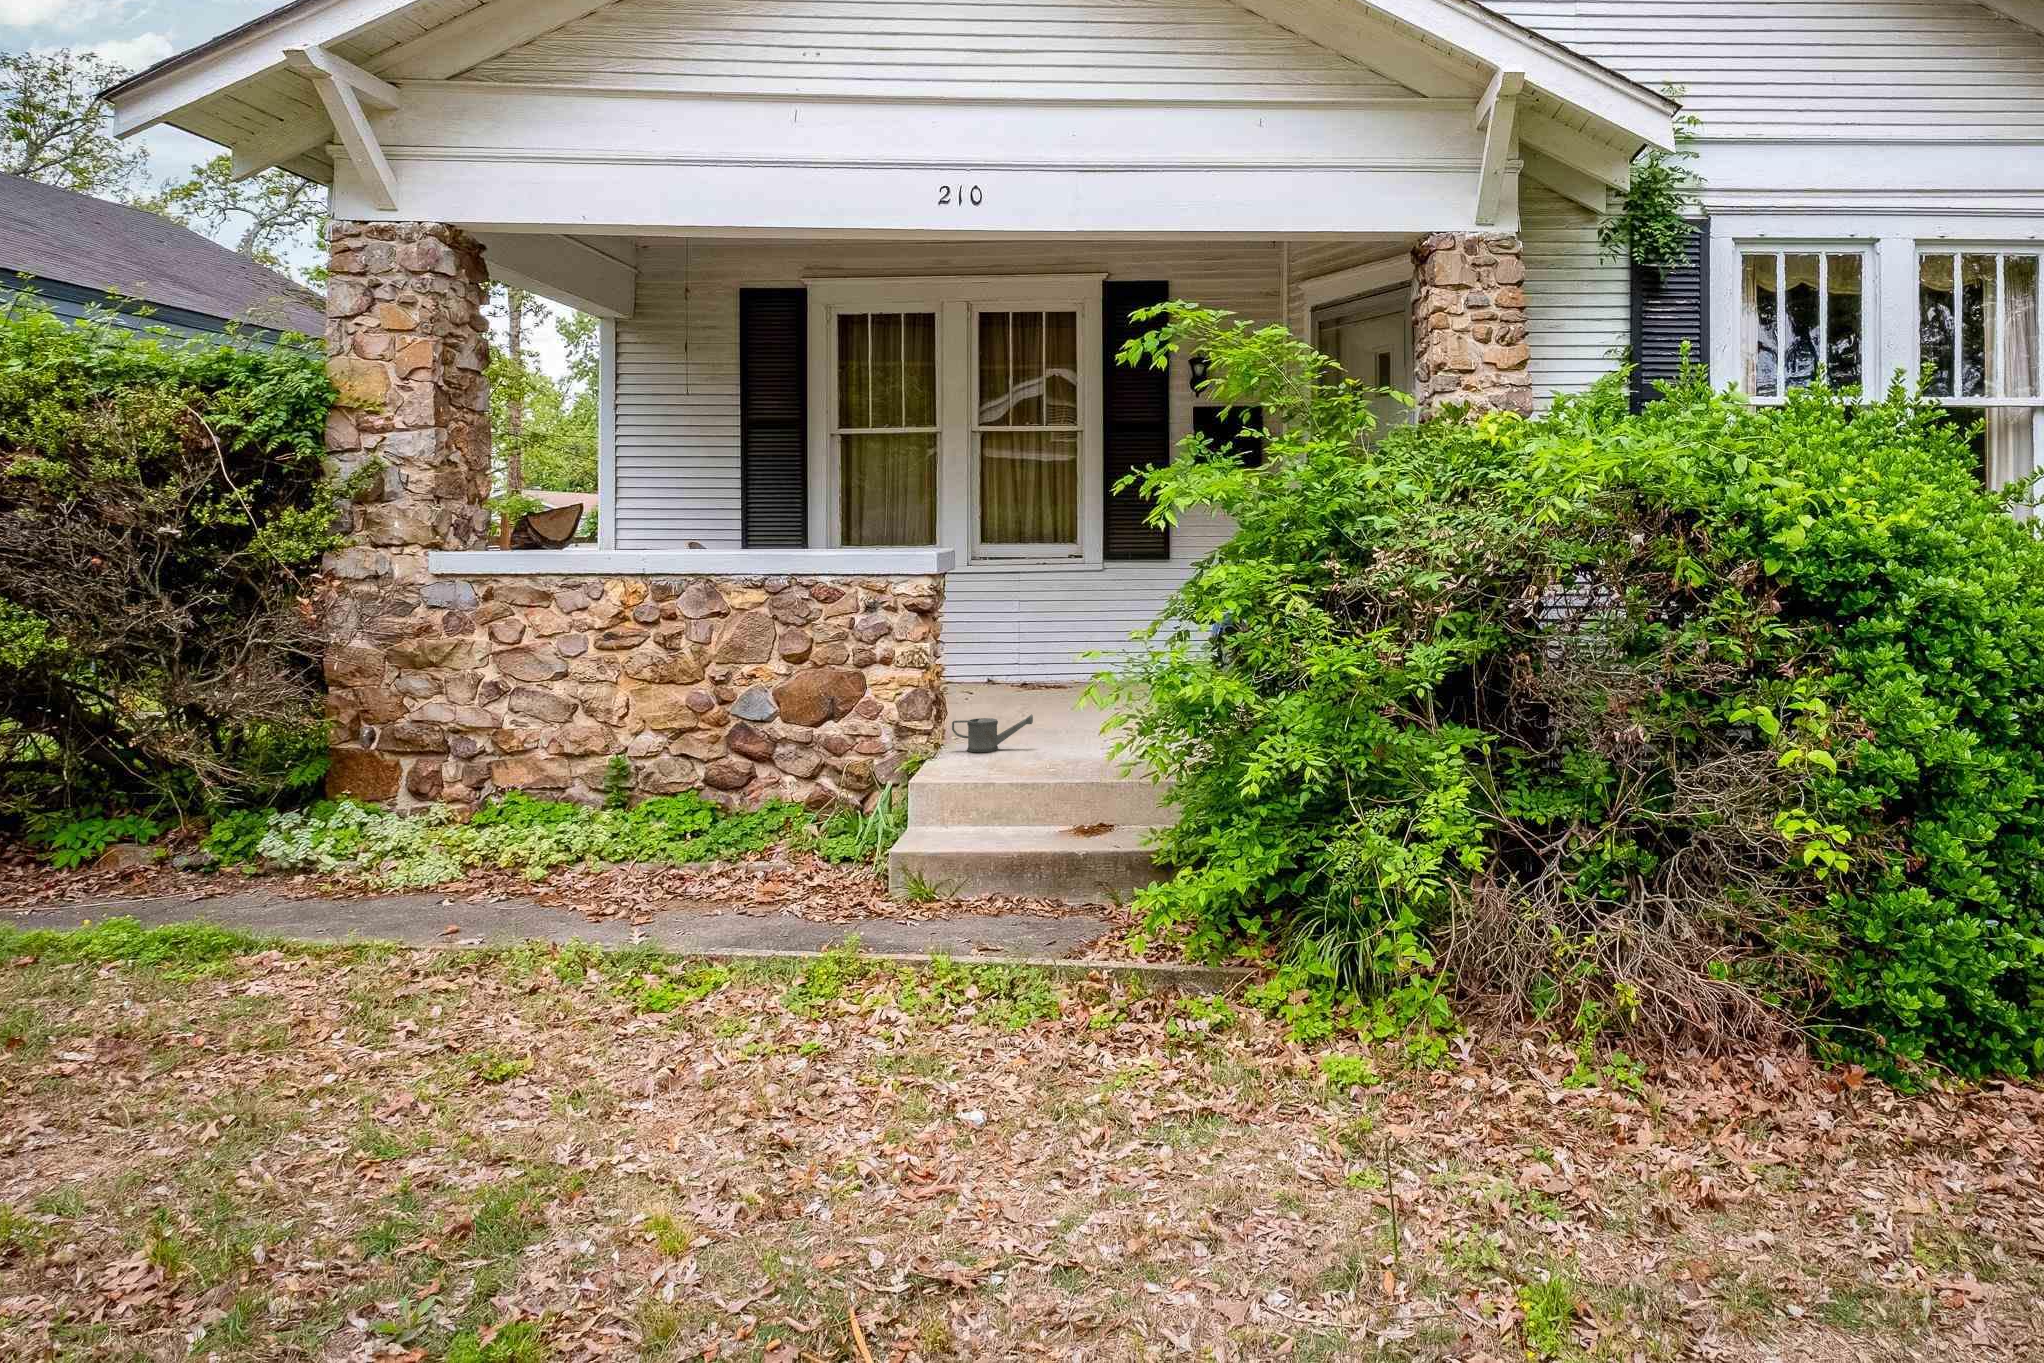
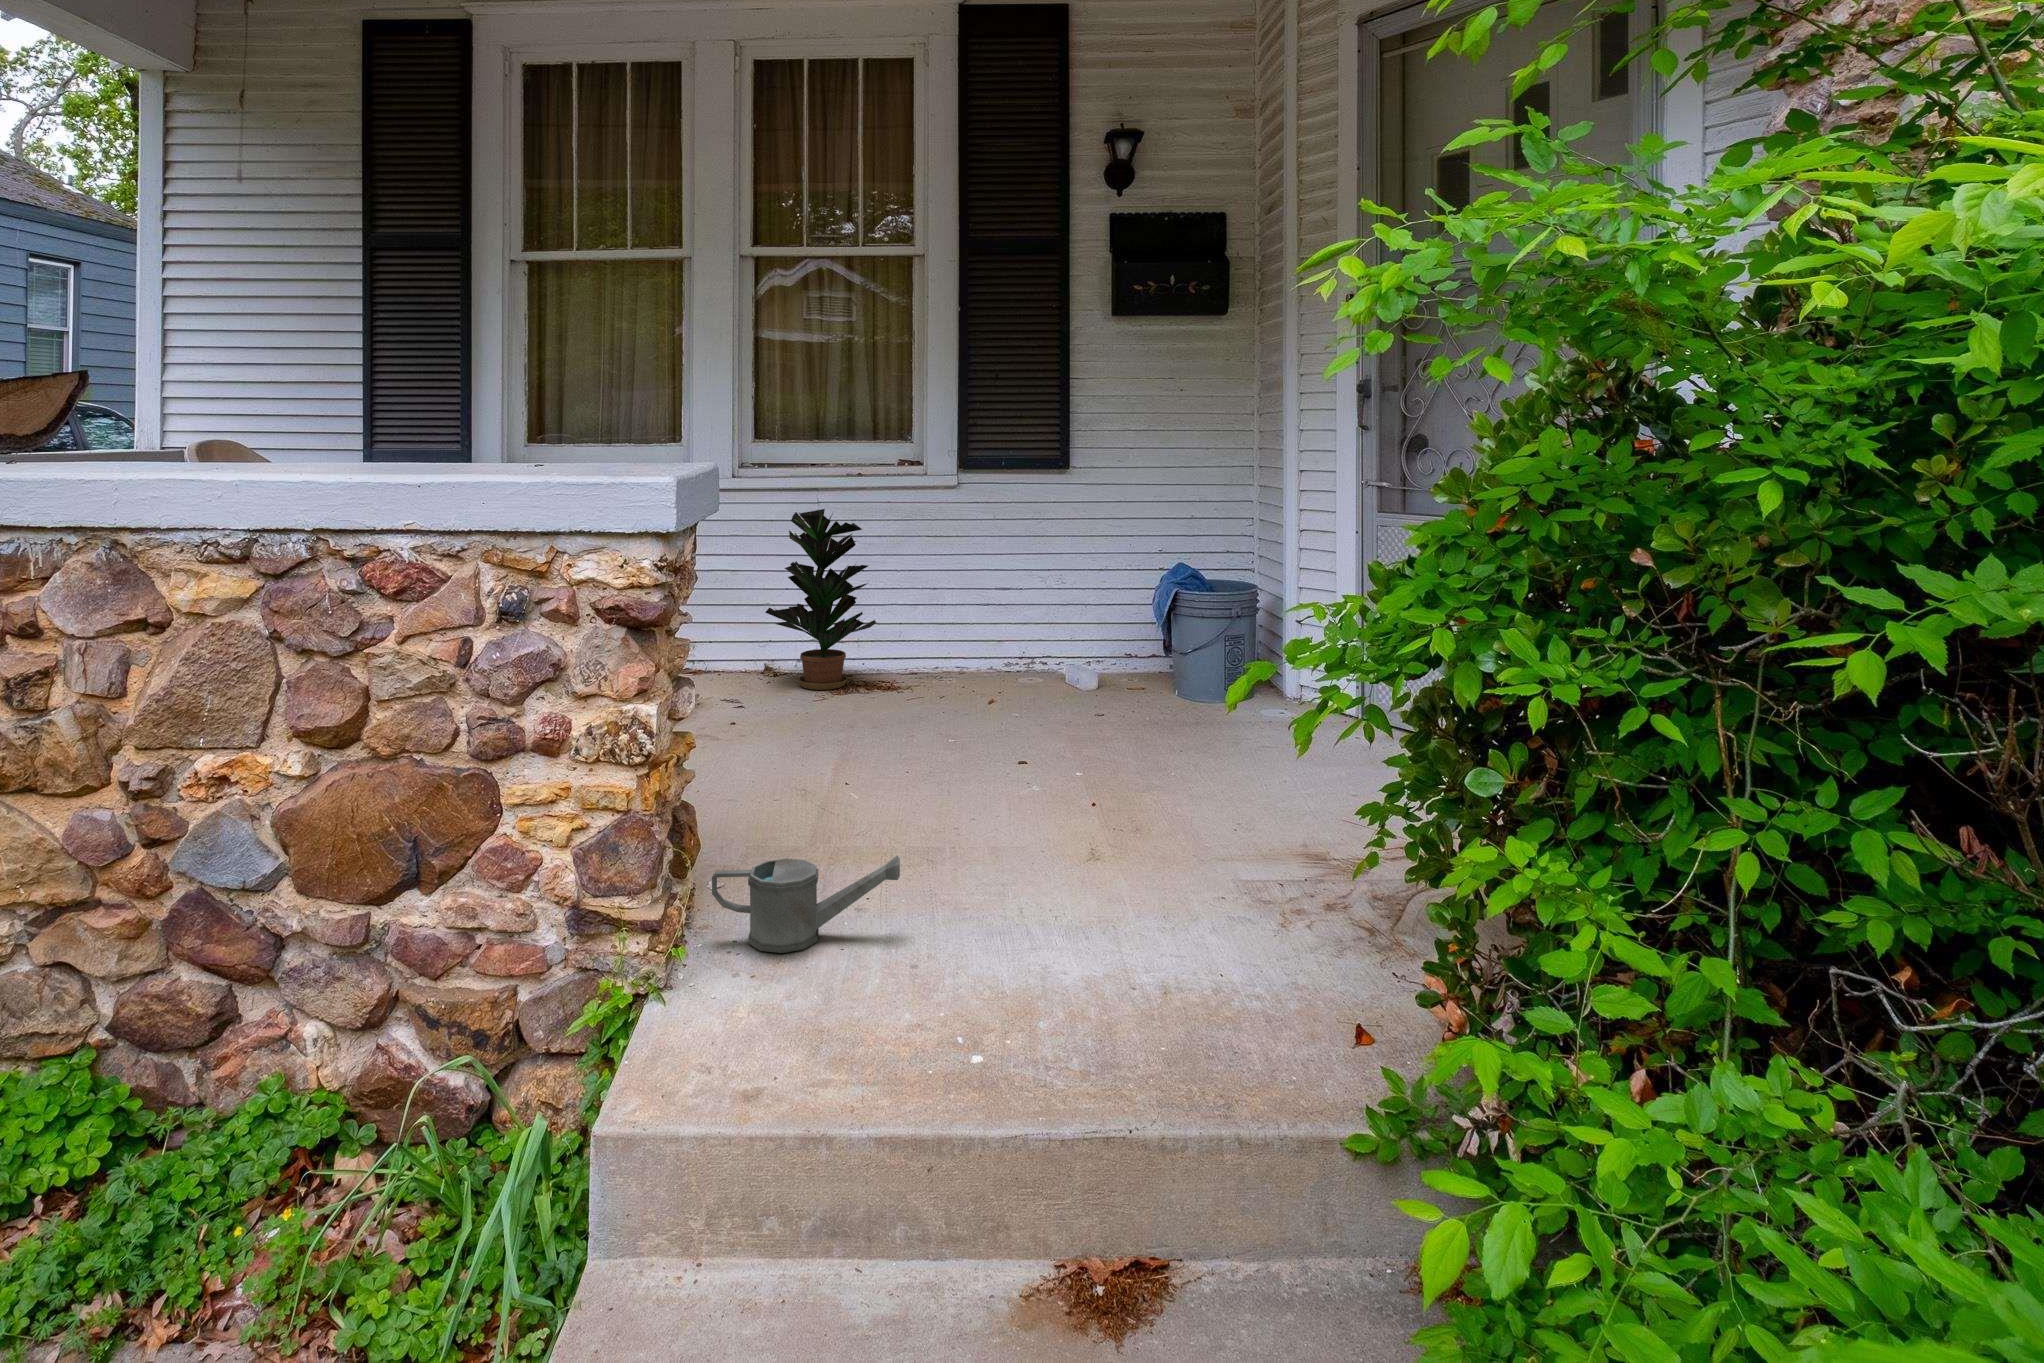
potted plant: none [983,581,1048,687] -> present [765,509,876,690]

